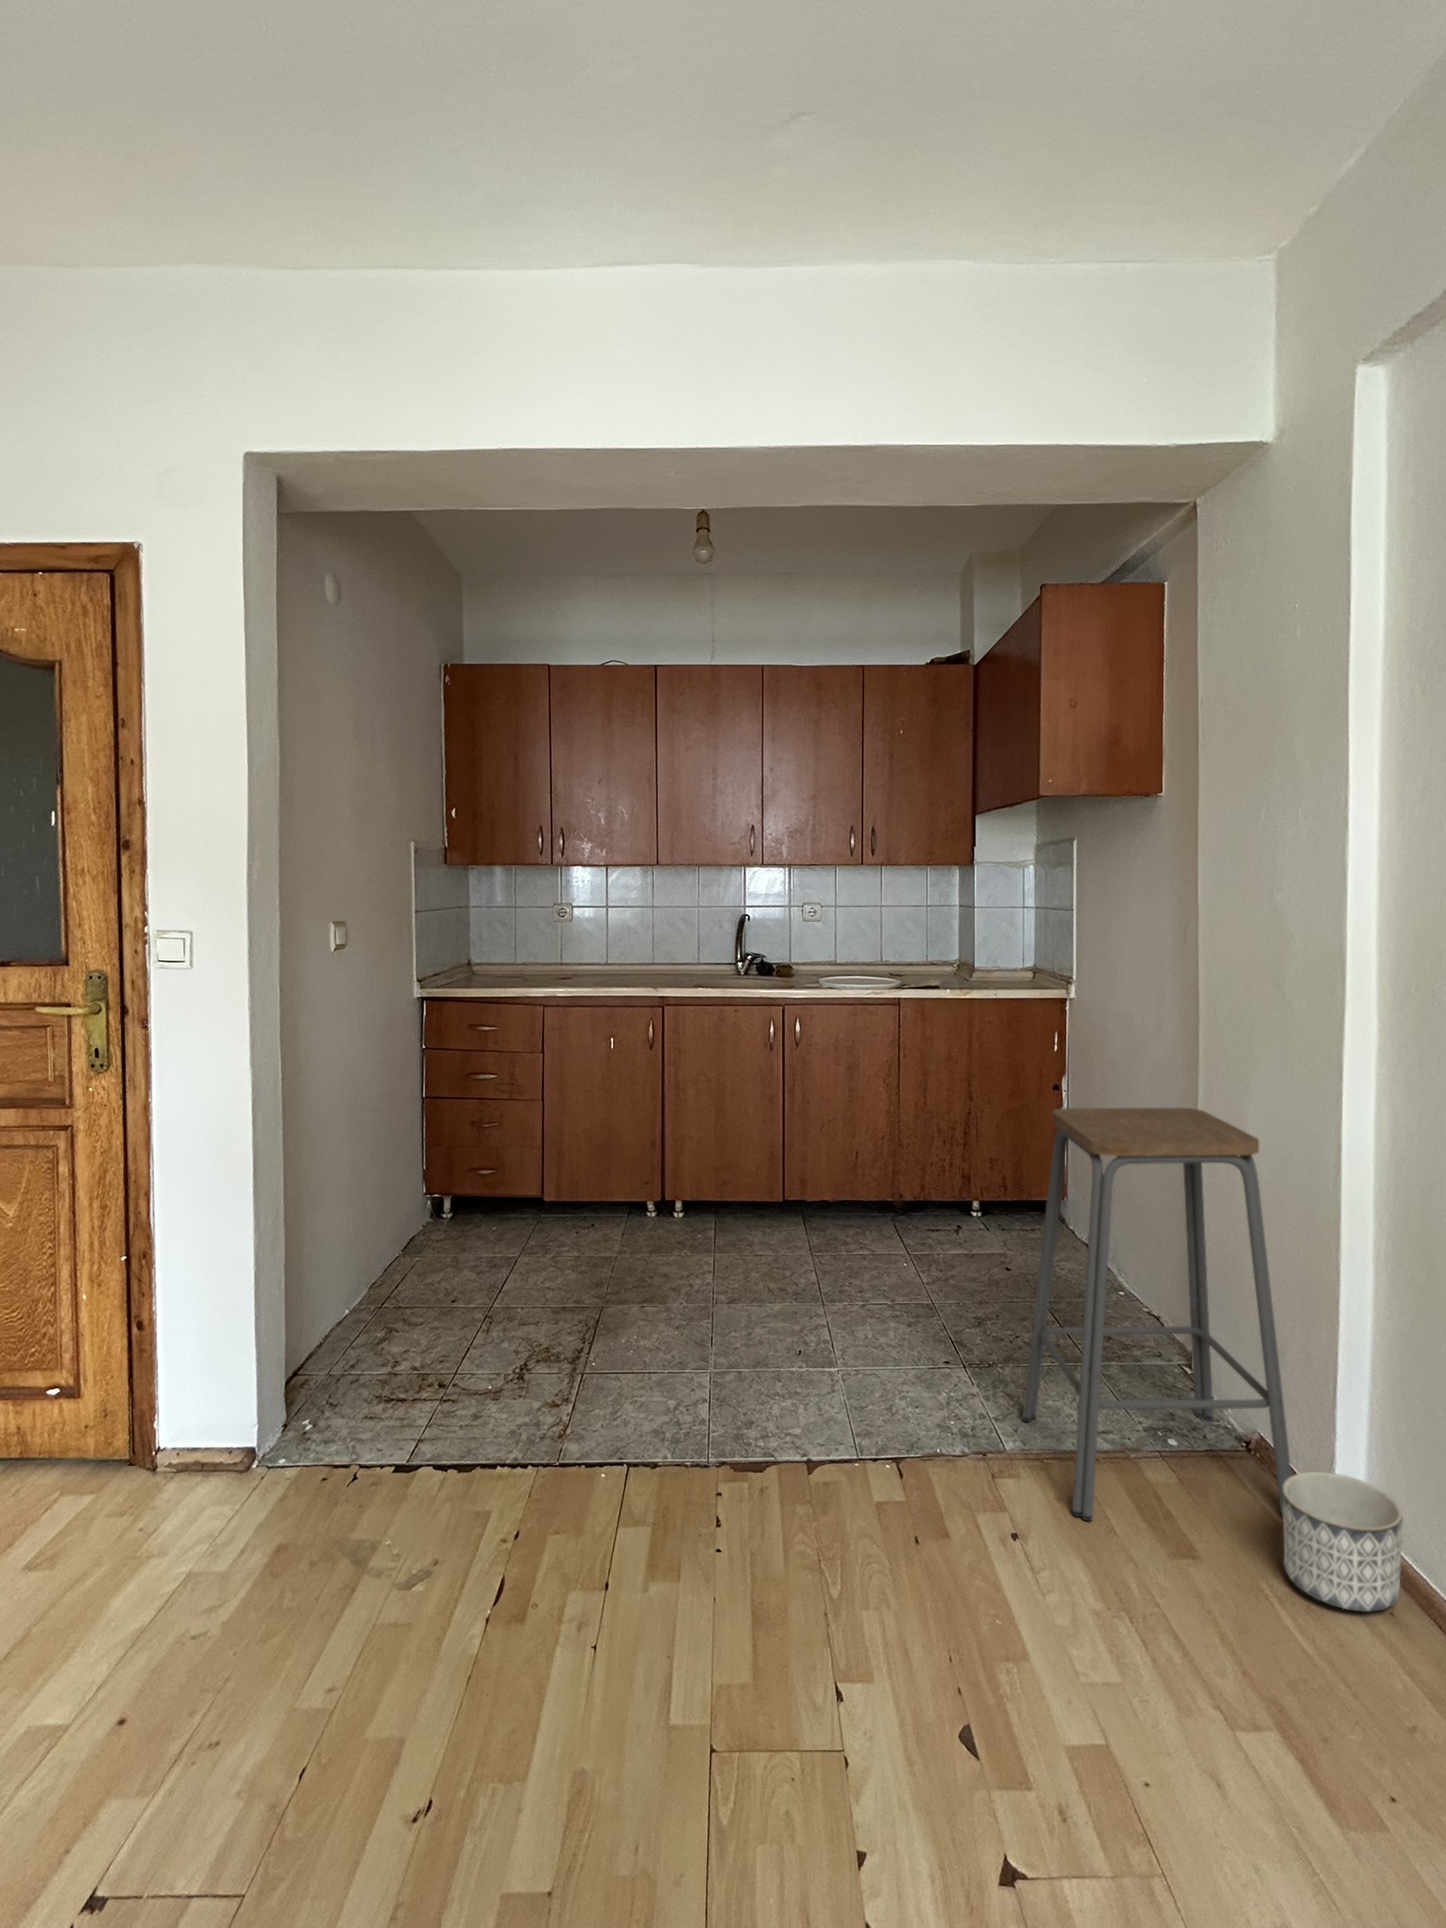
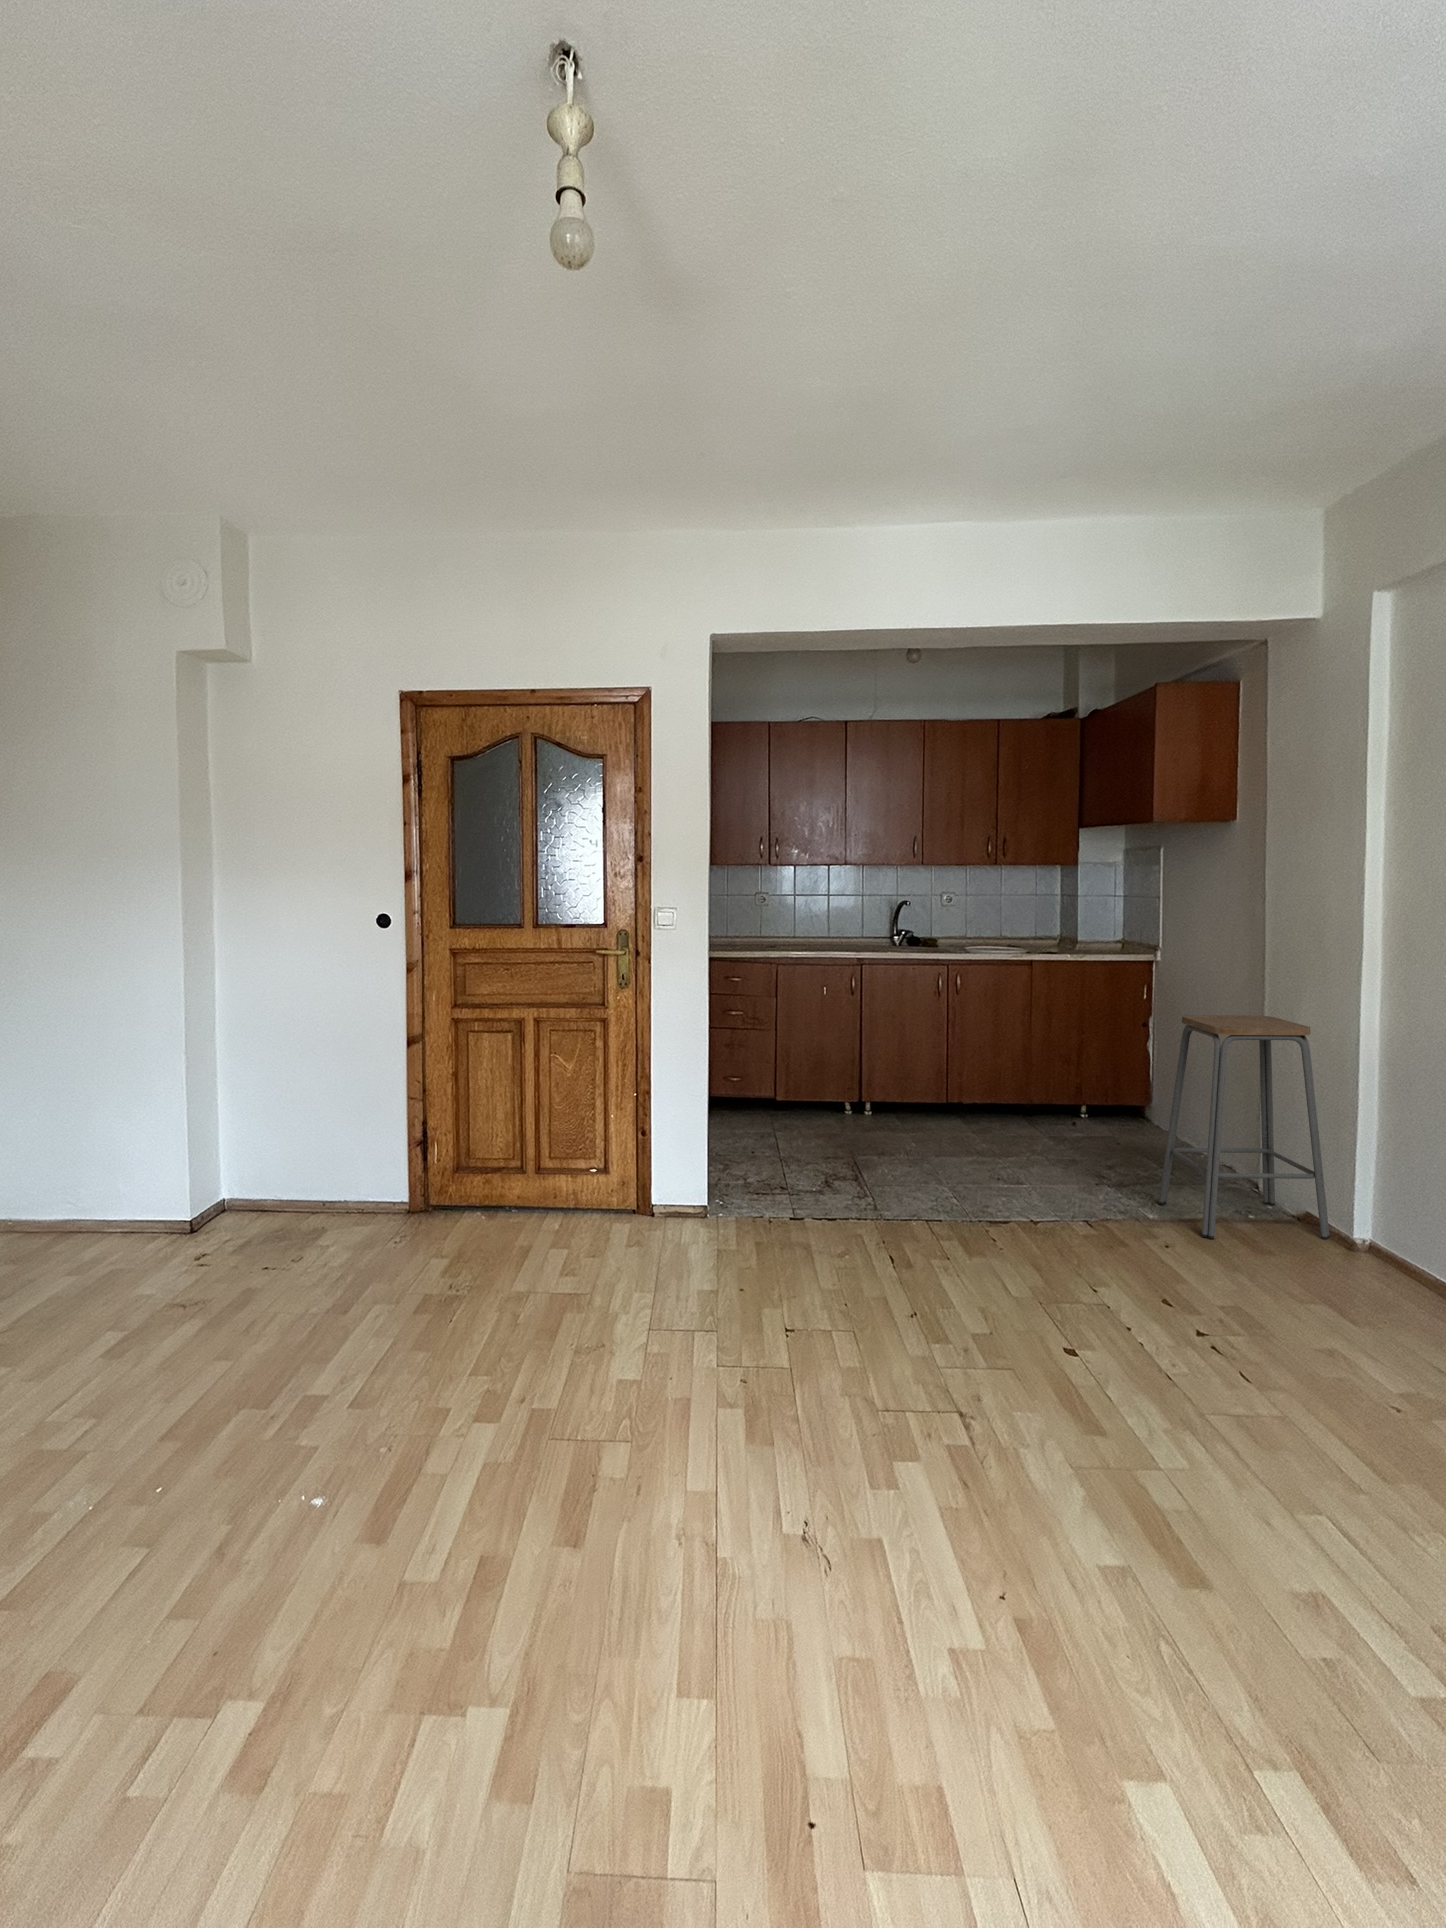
planter: present [1283,1472,1403,1612] -> none [1326,1204,1391,1266]

